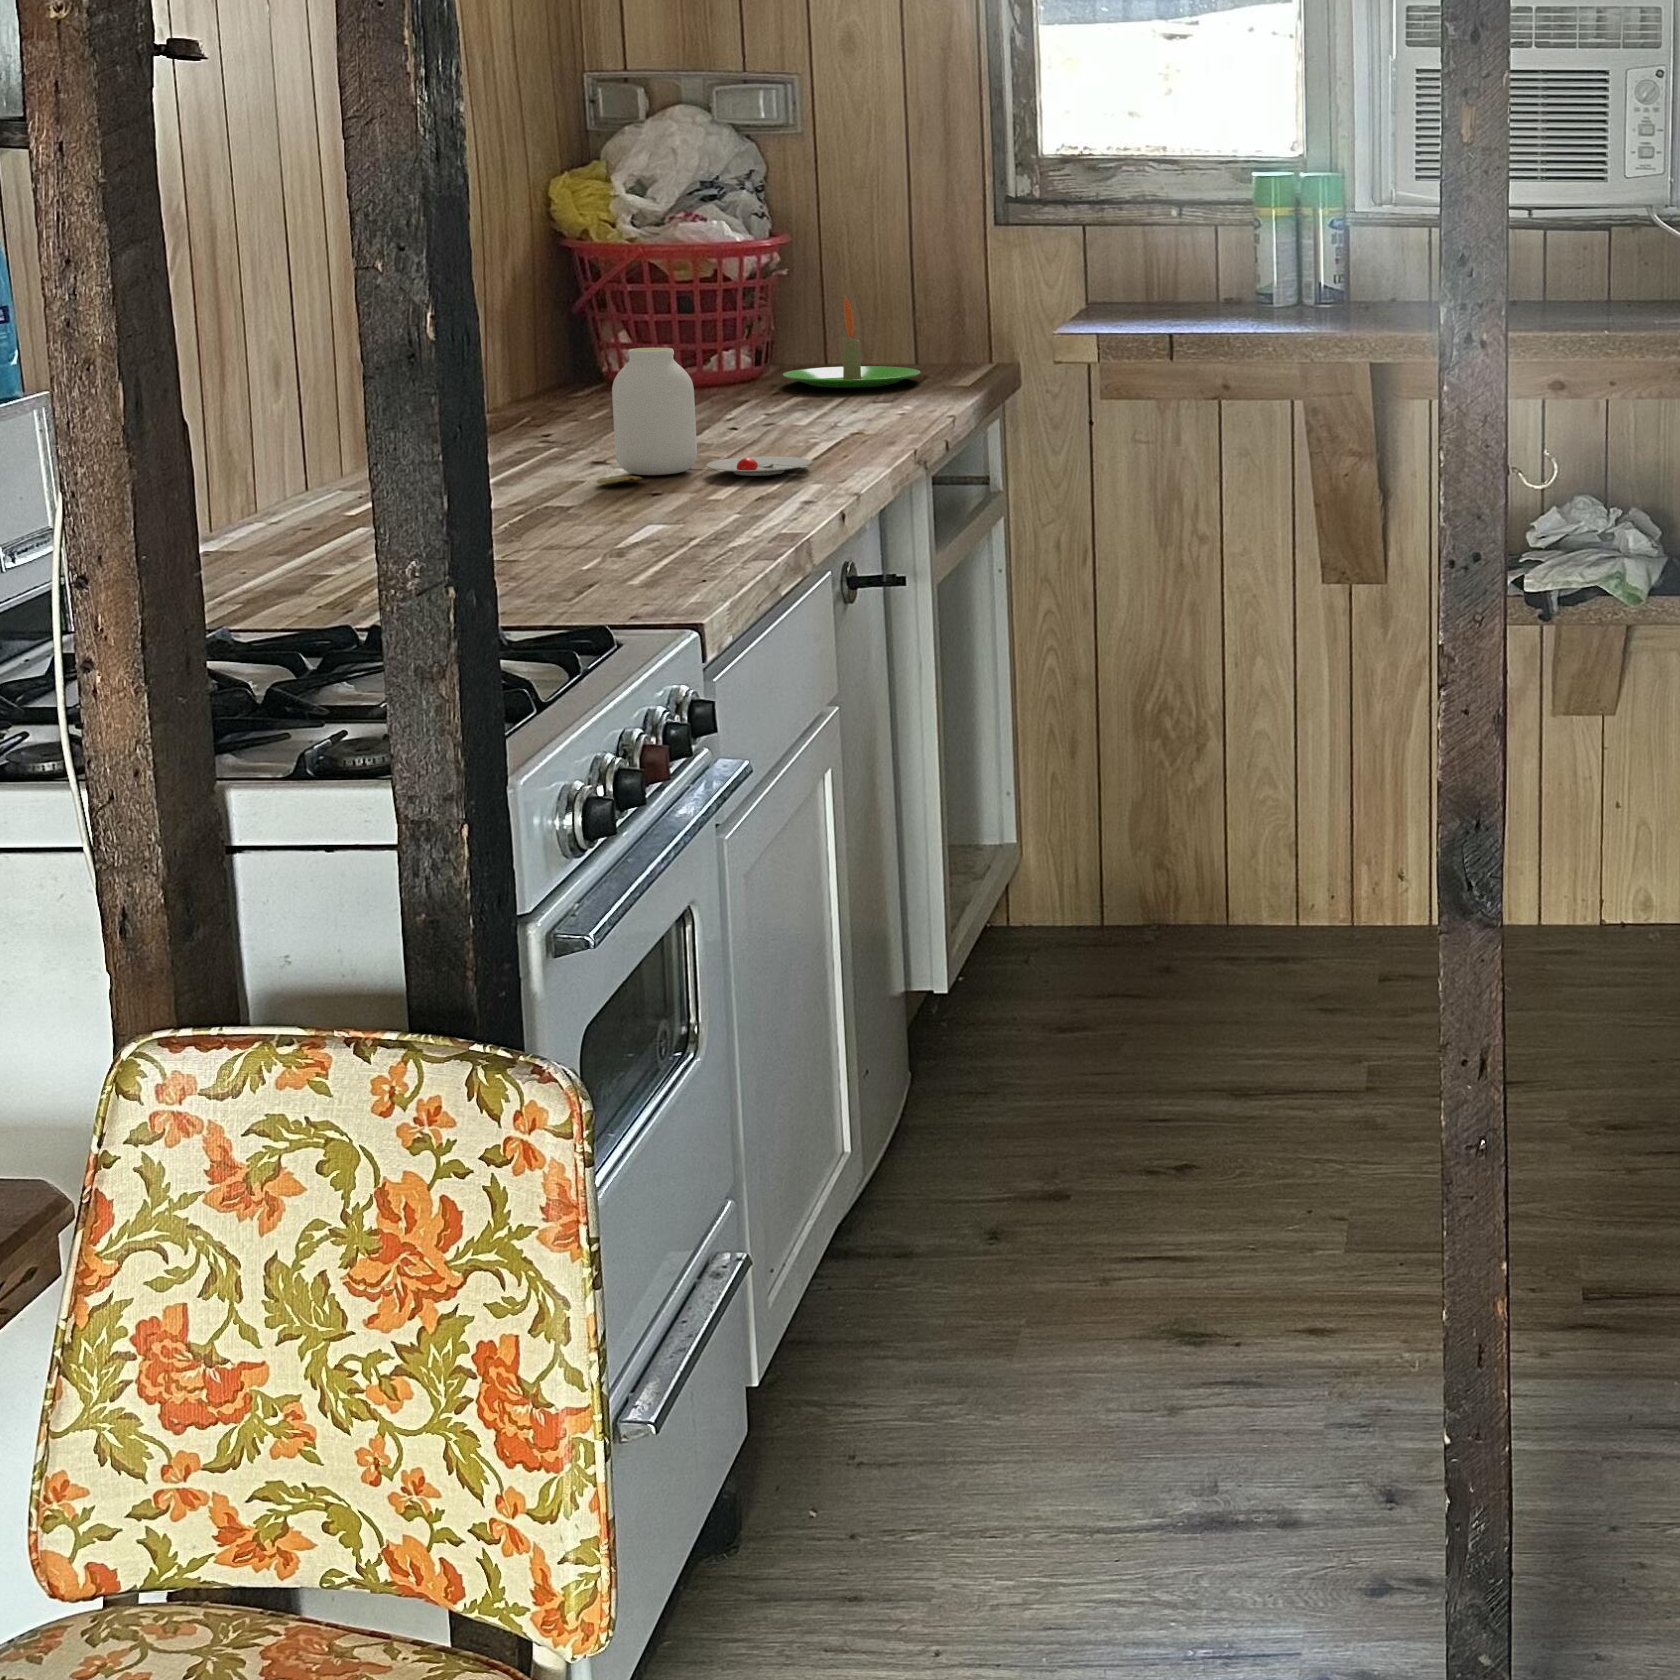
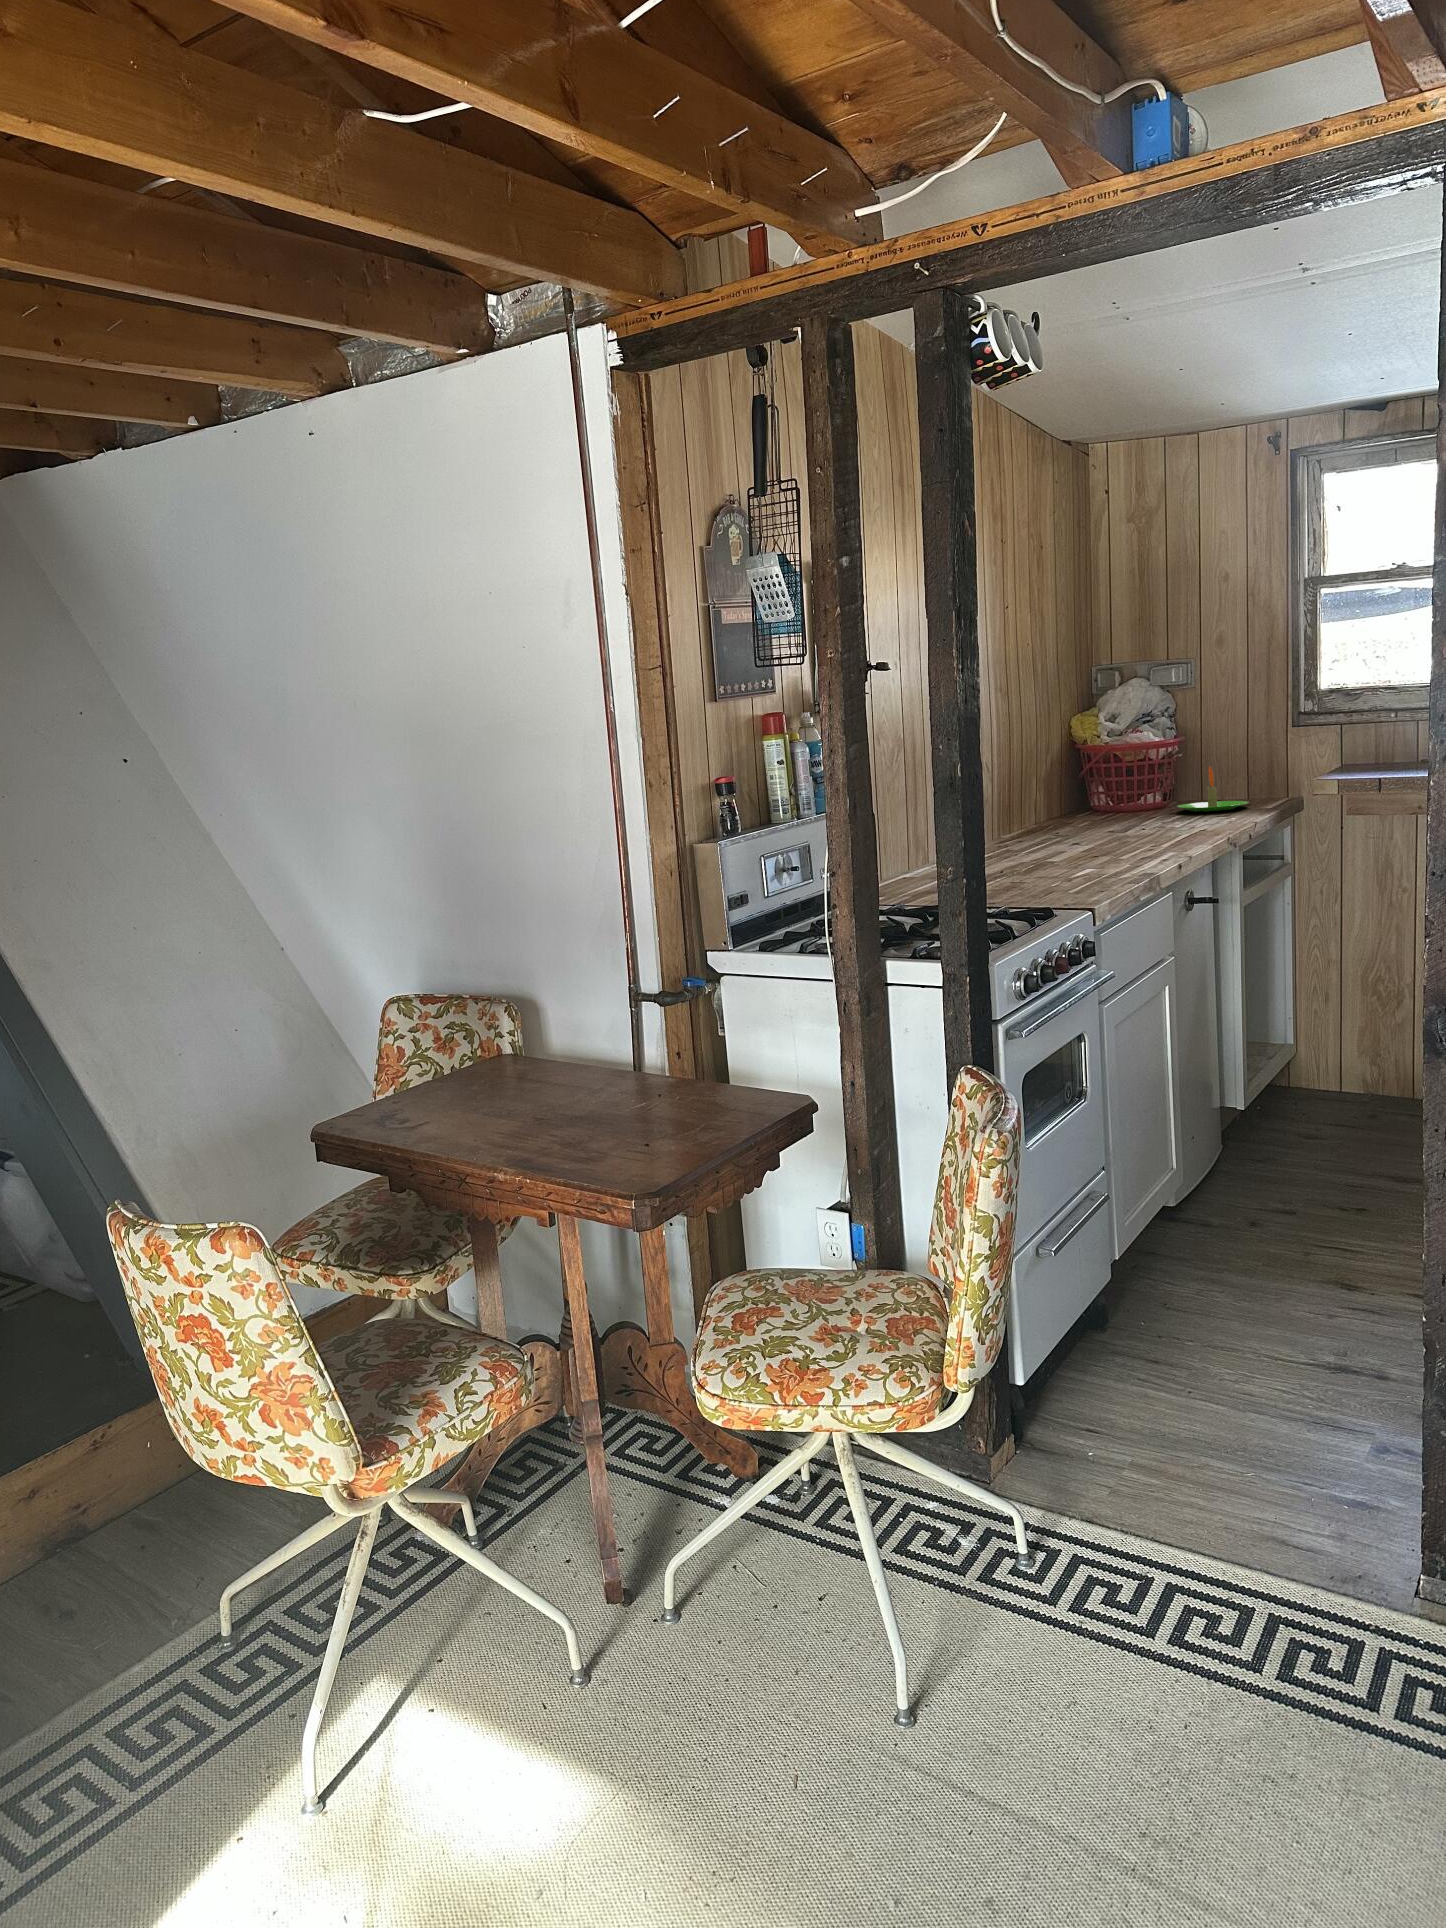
jar: present [596,348,811,483] -> none [1071,791,1173,853]

